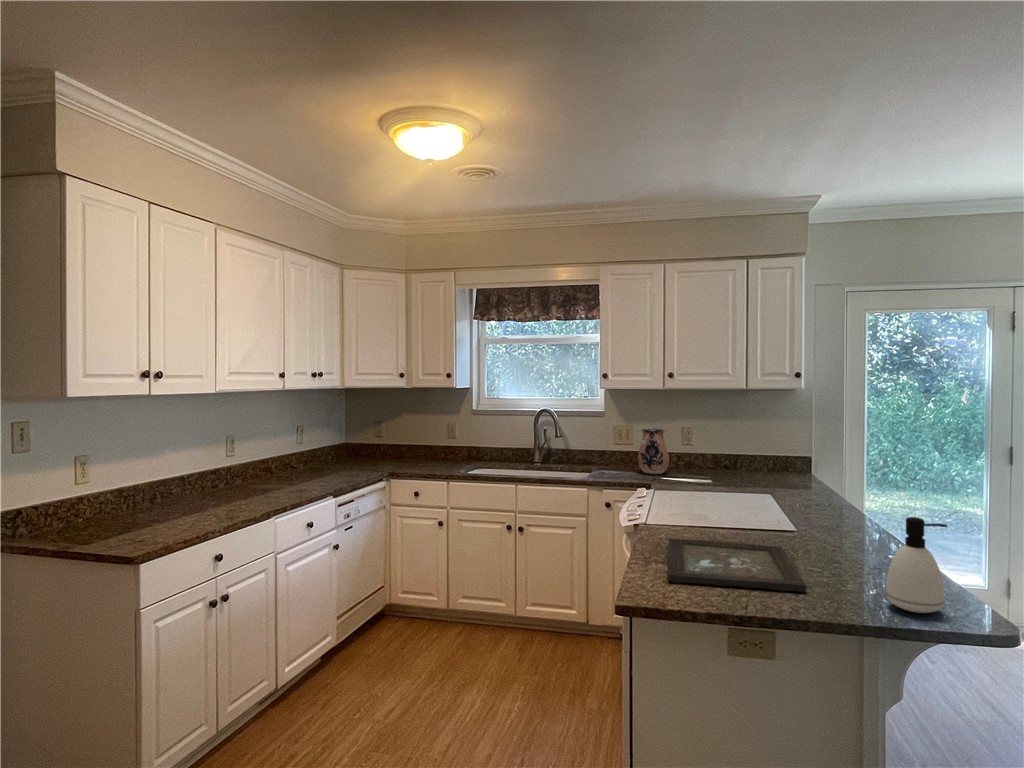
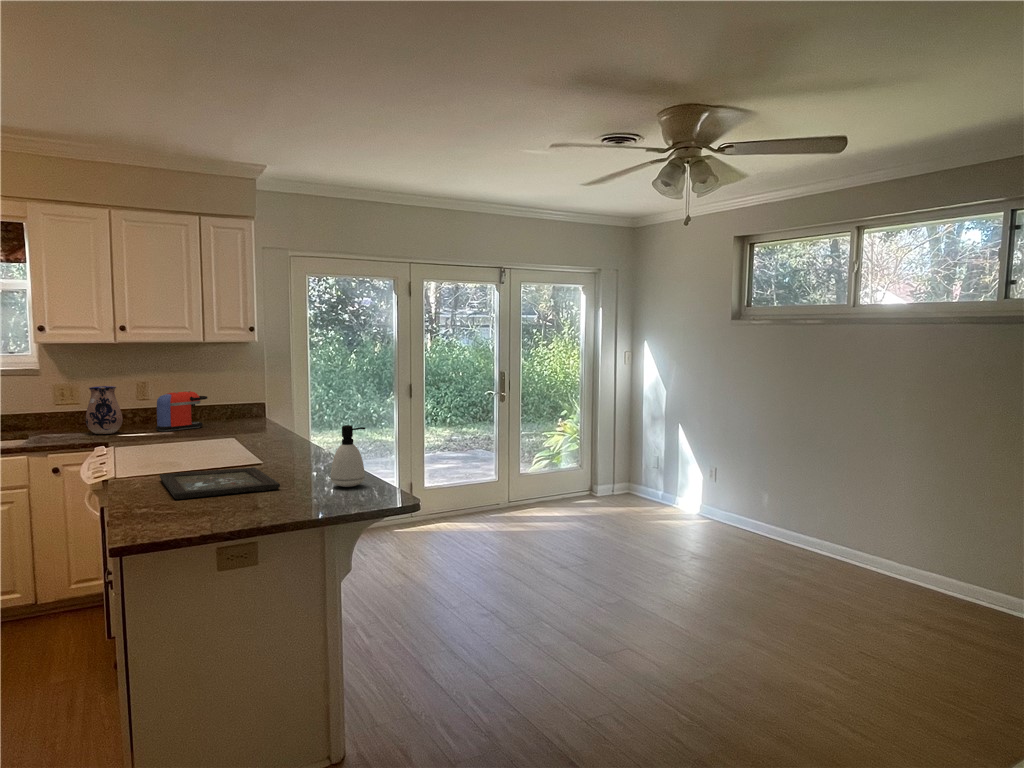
coffee maker: none [699,438,752,477] -> present [156,391,208,431]

